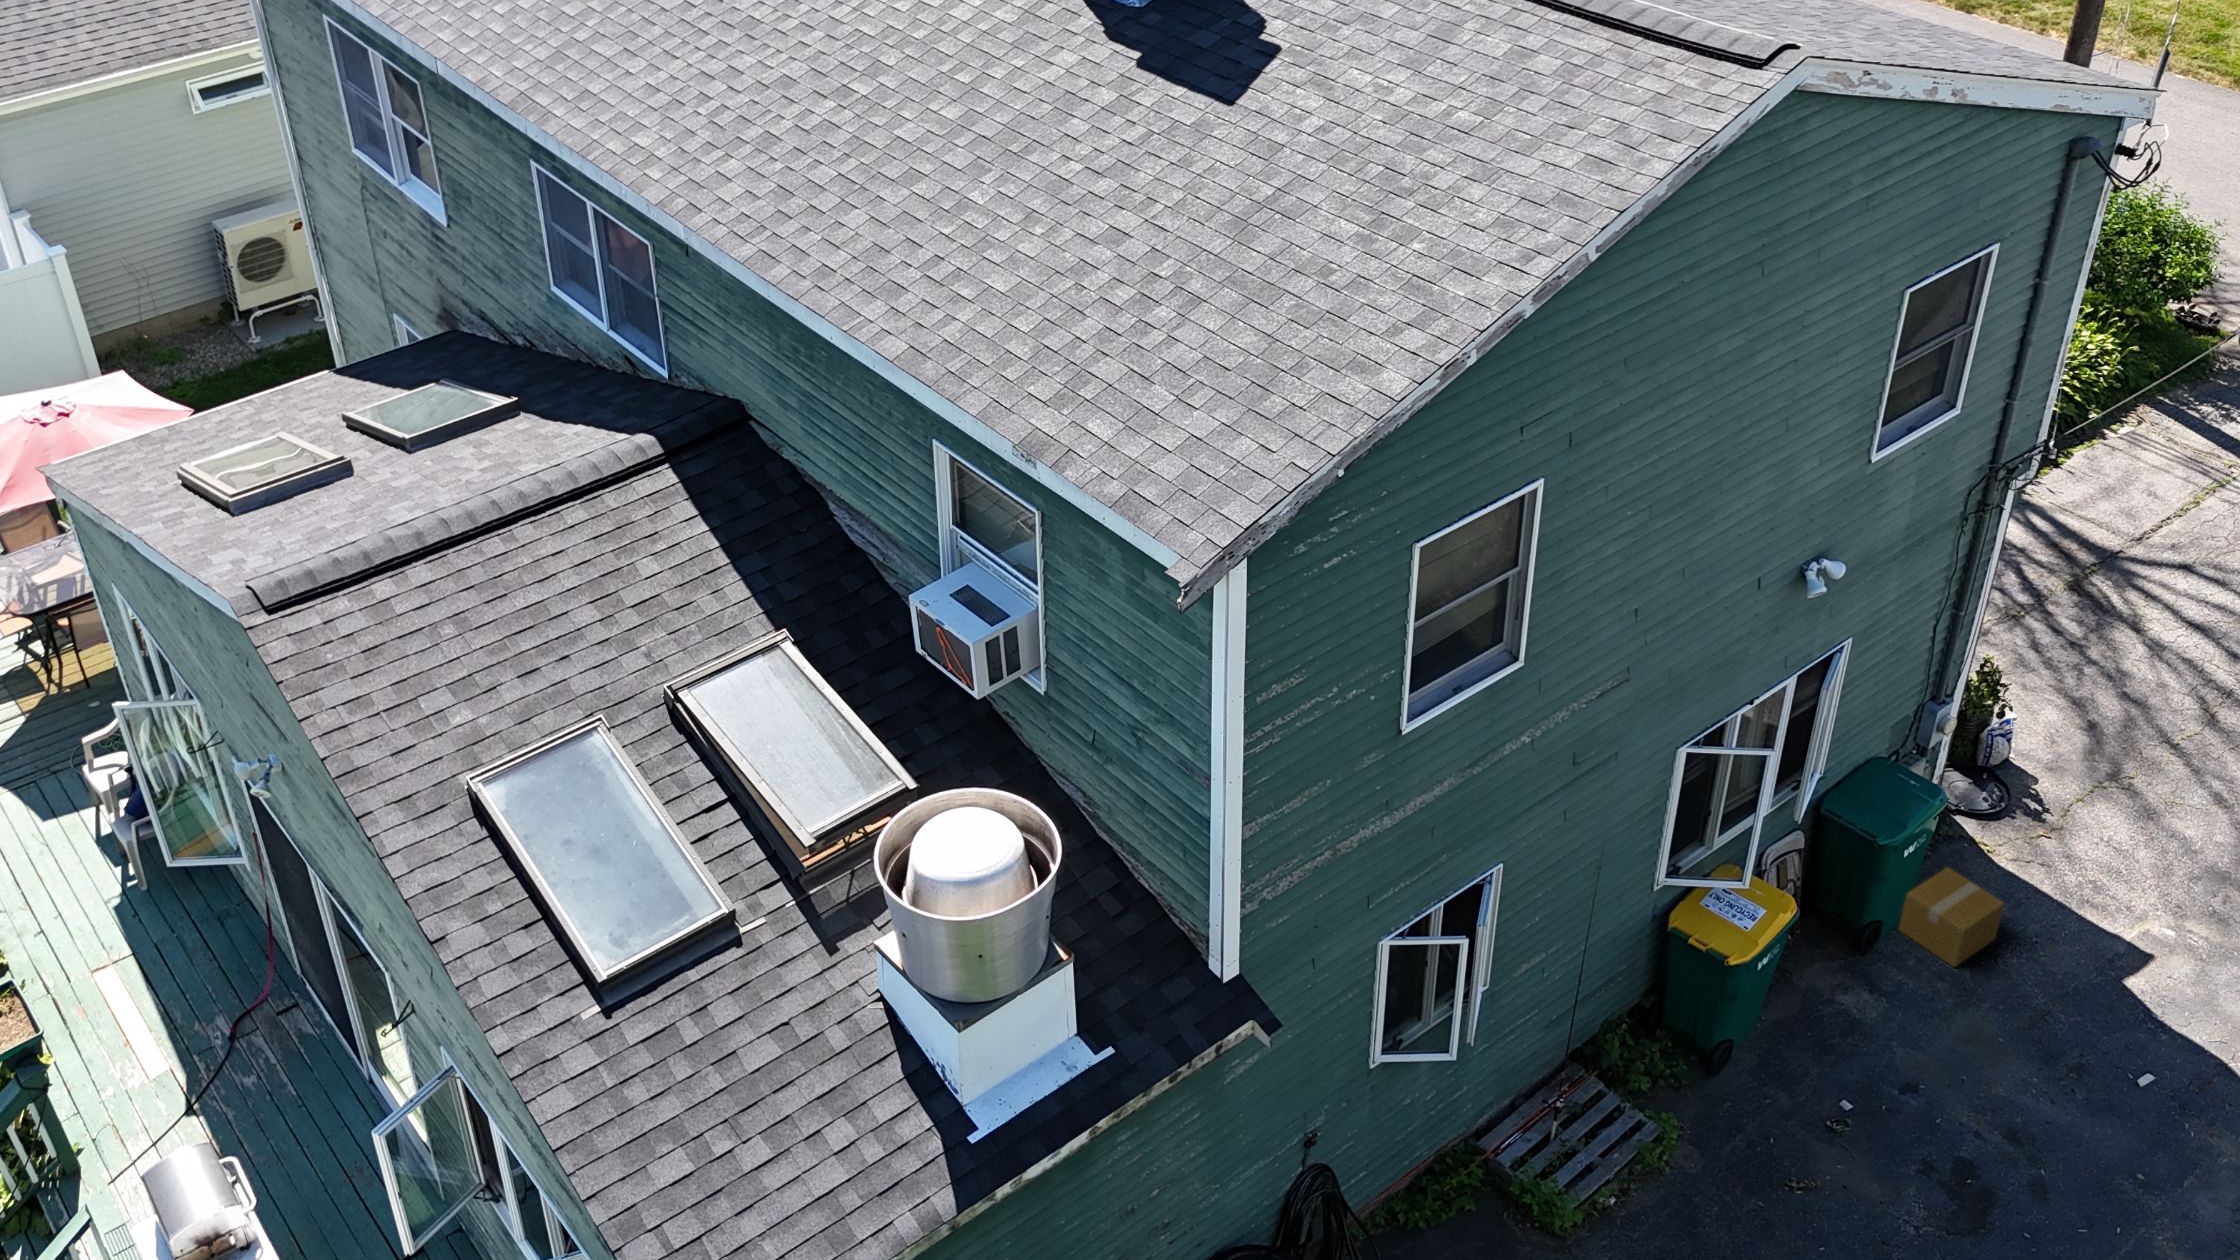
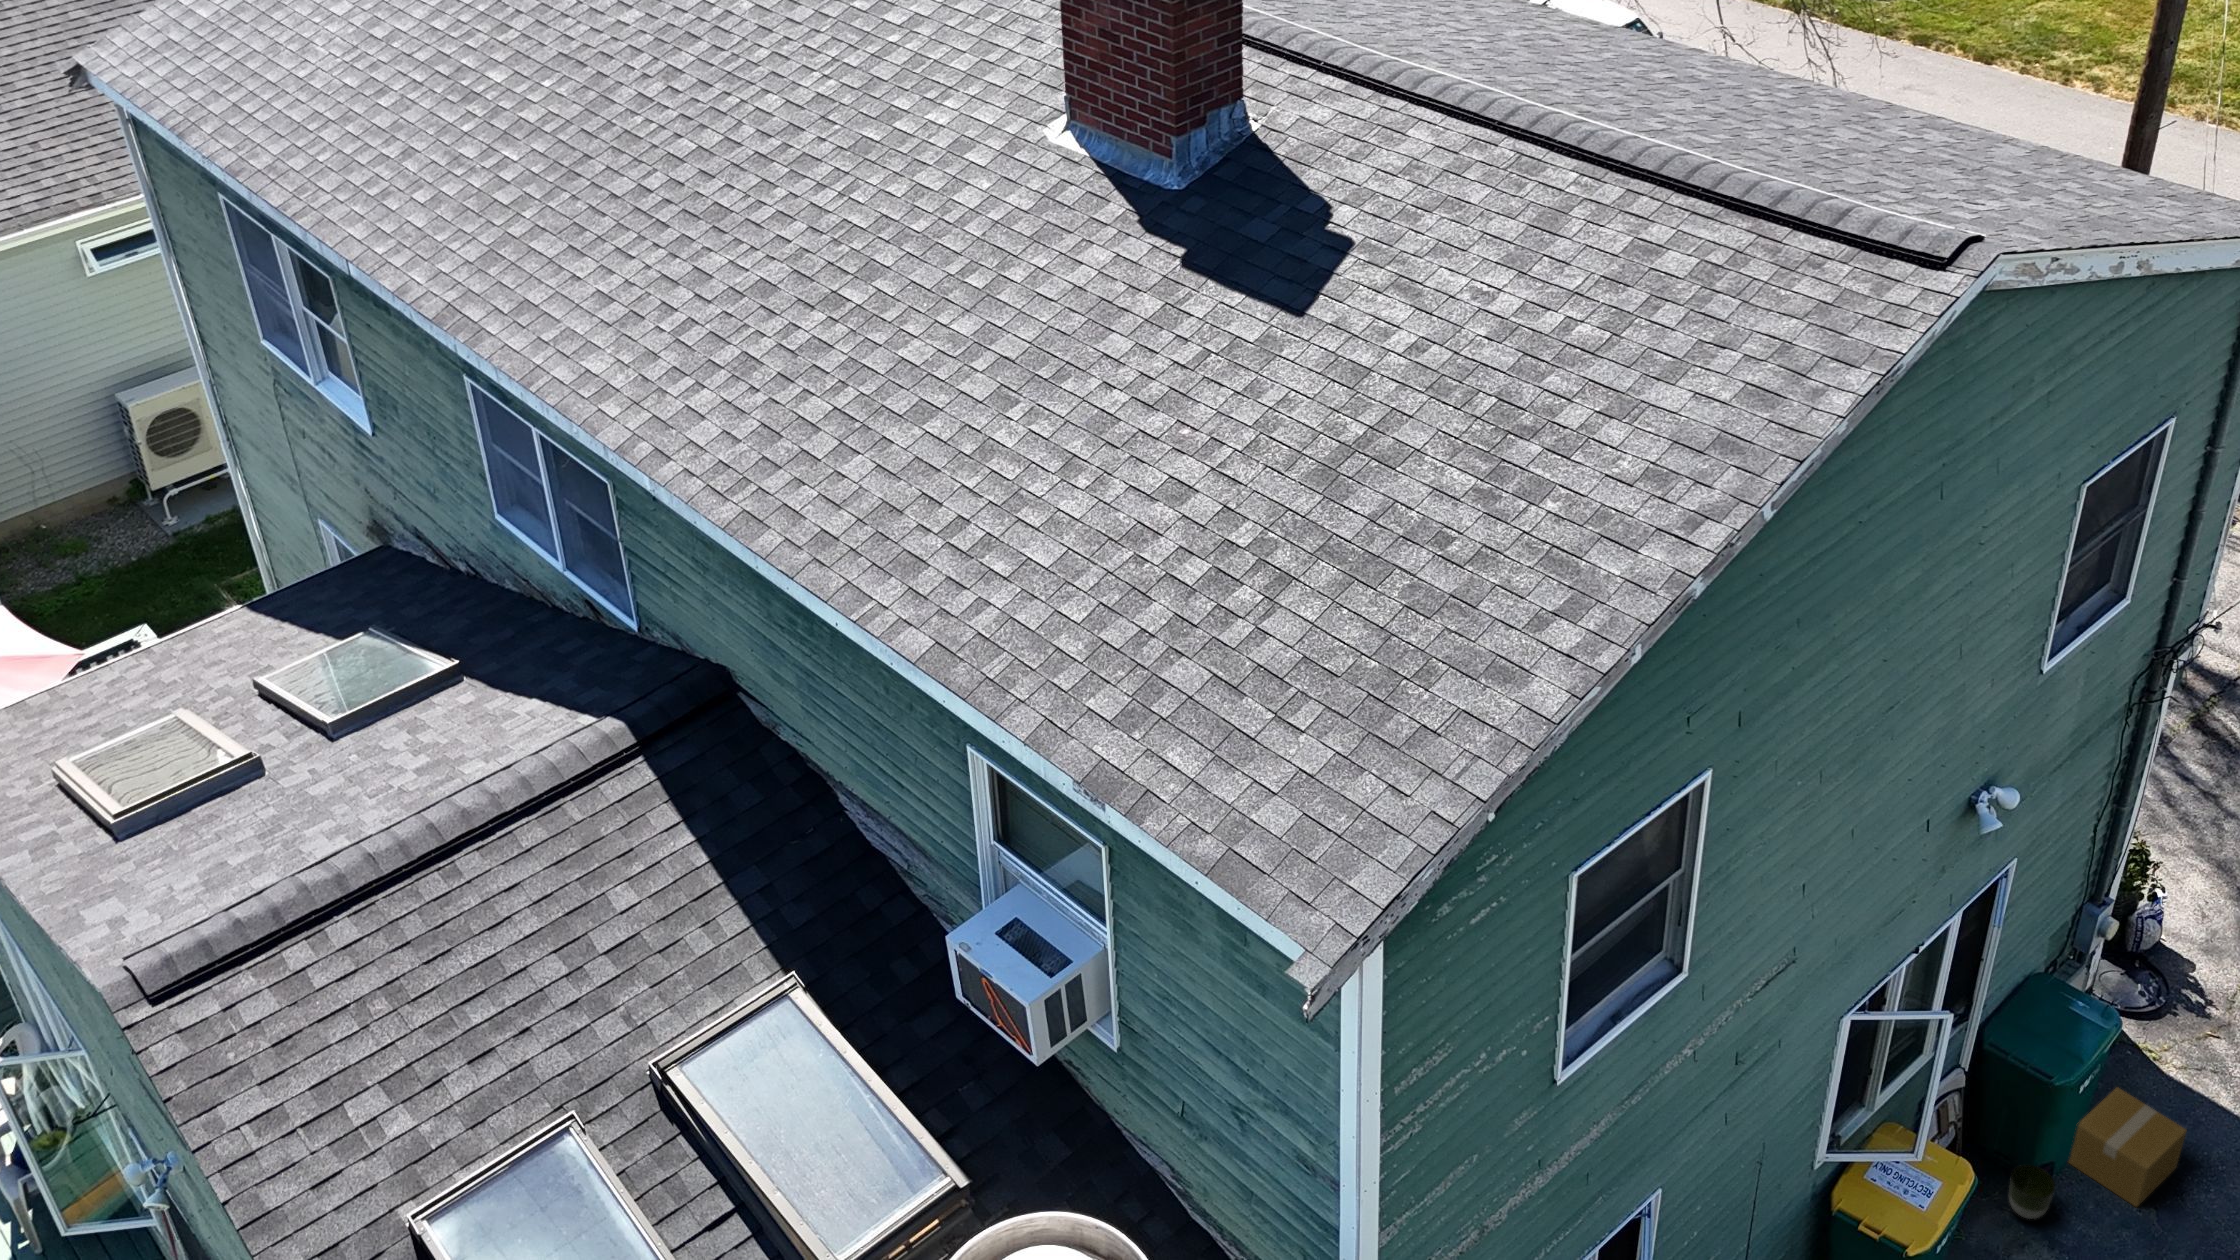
planter: none [1840,924,1880,971] -> present [2009,1165,2055,1219]

